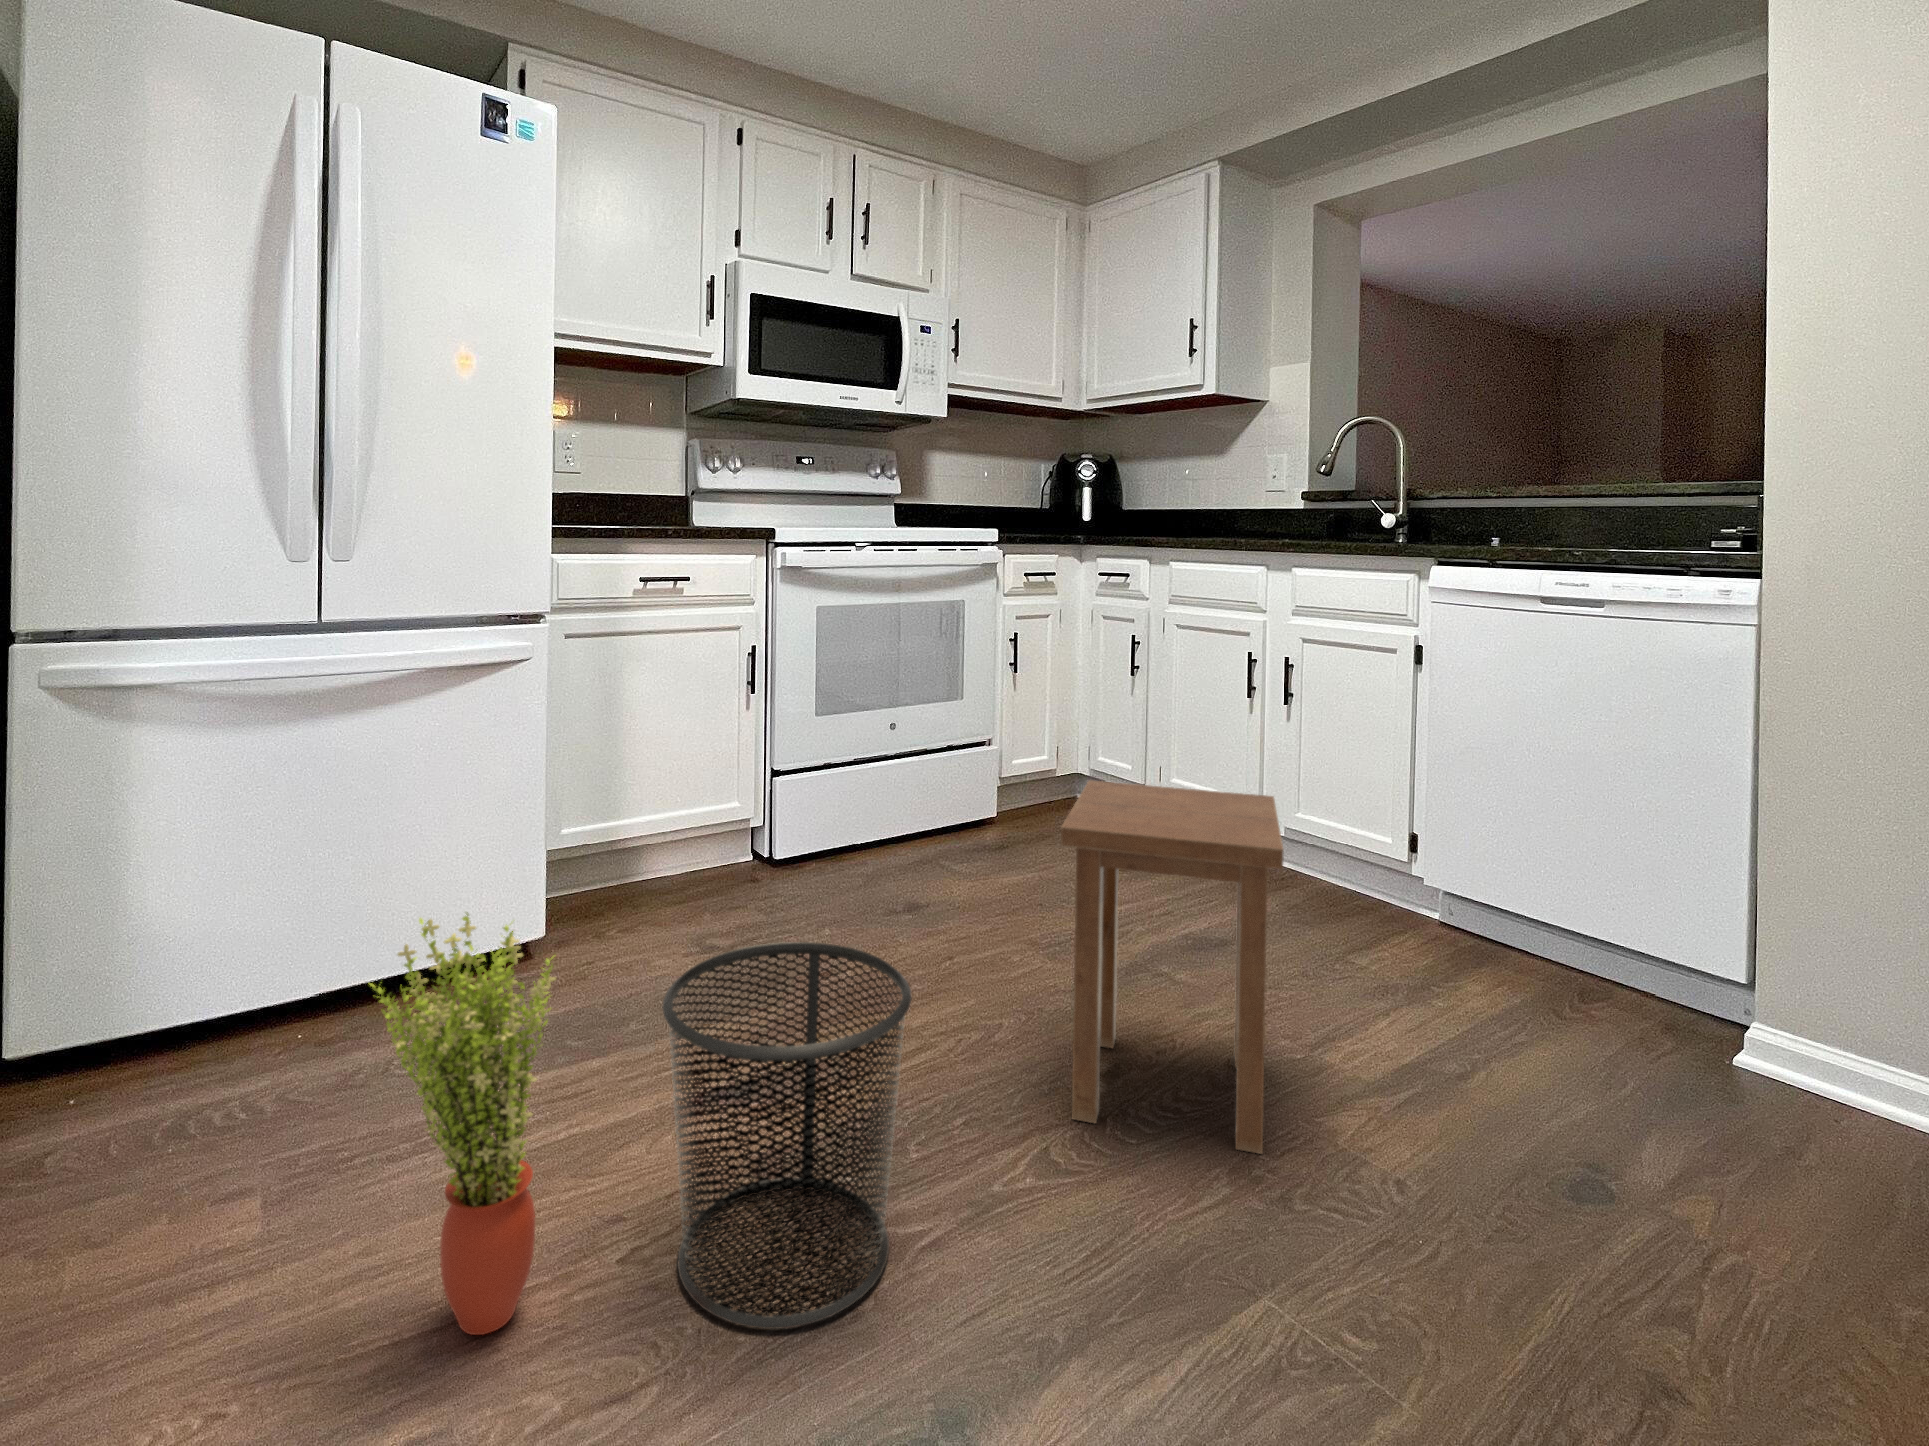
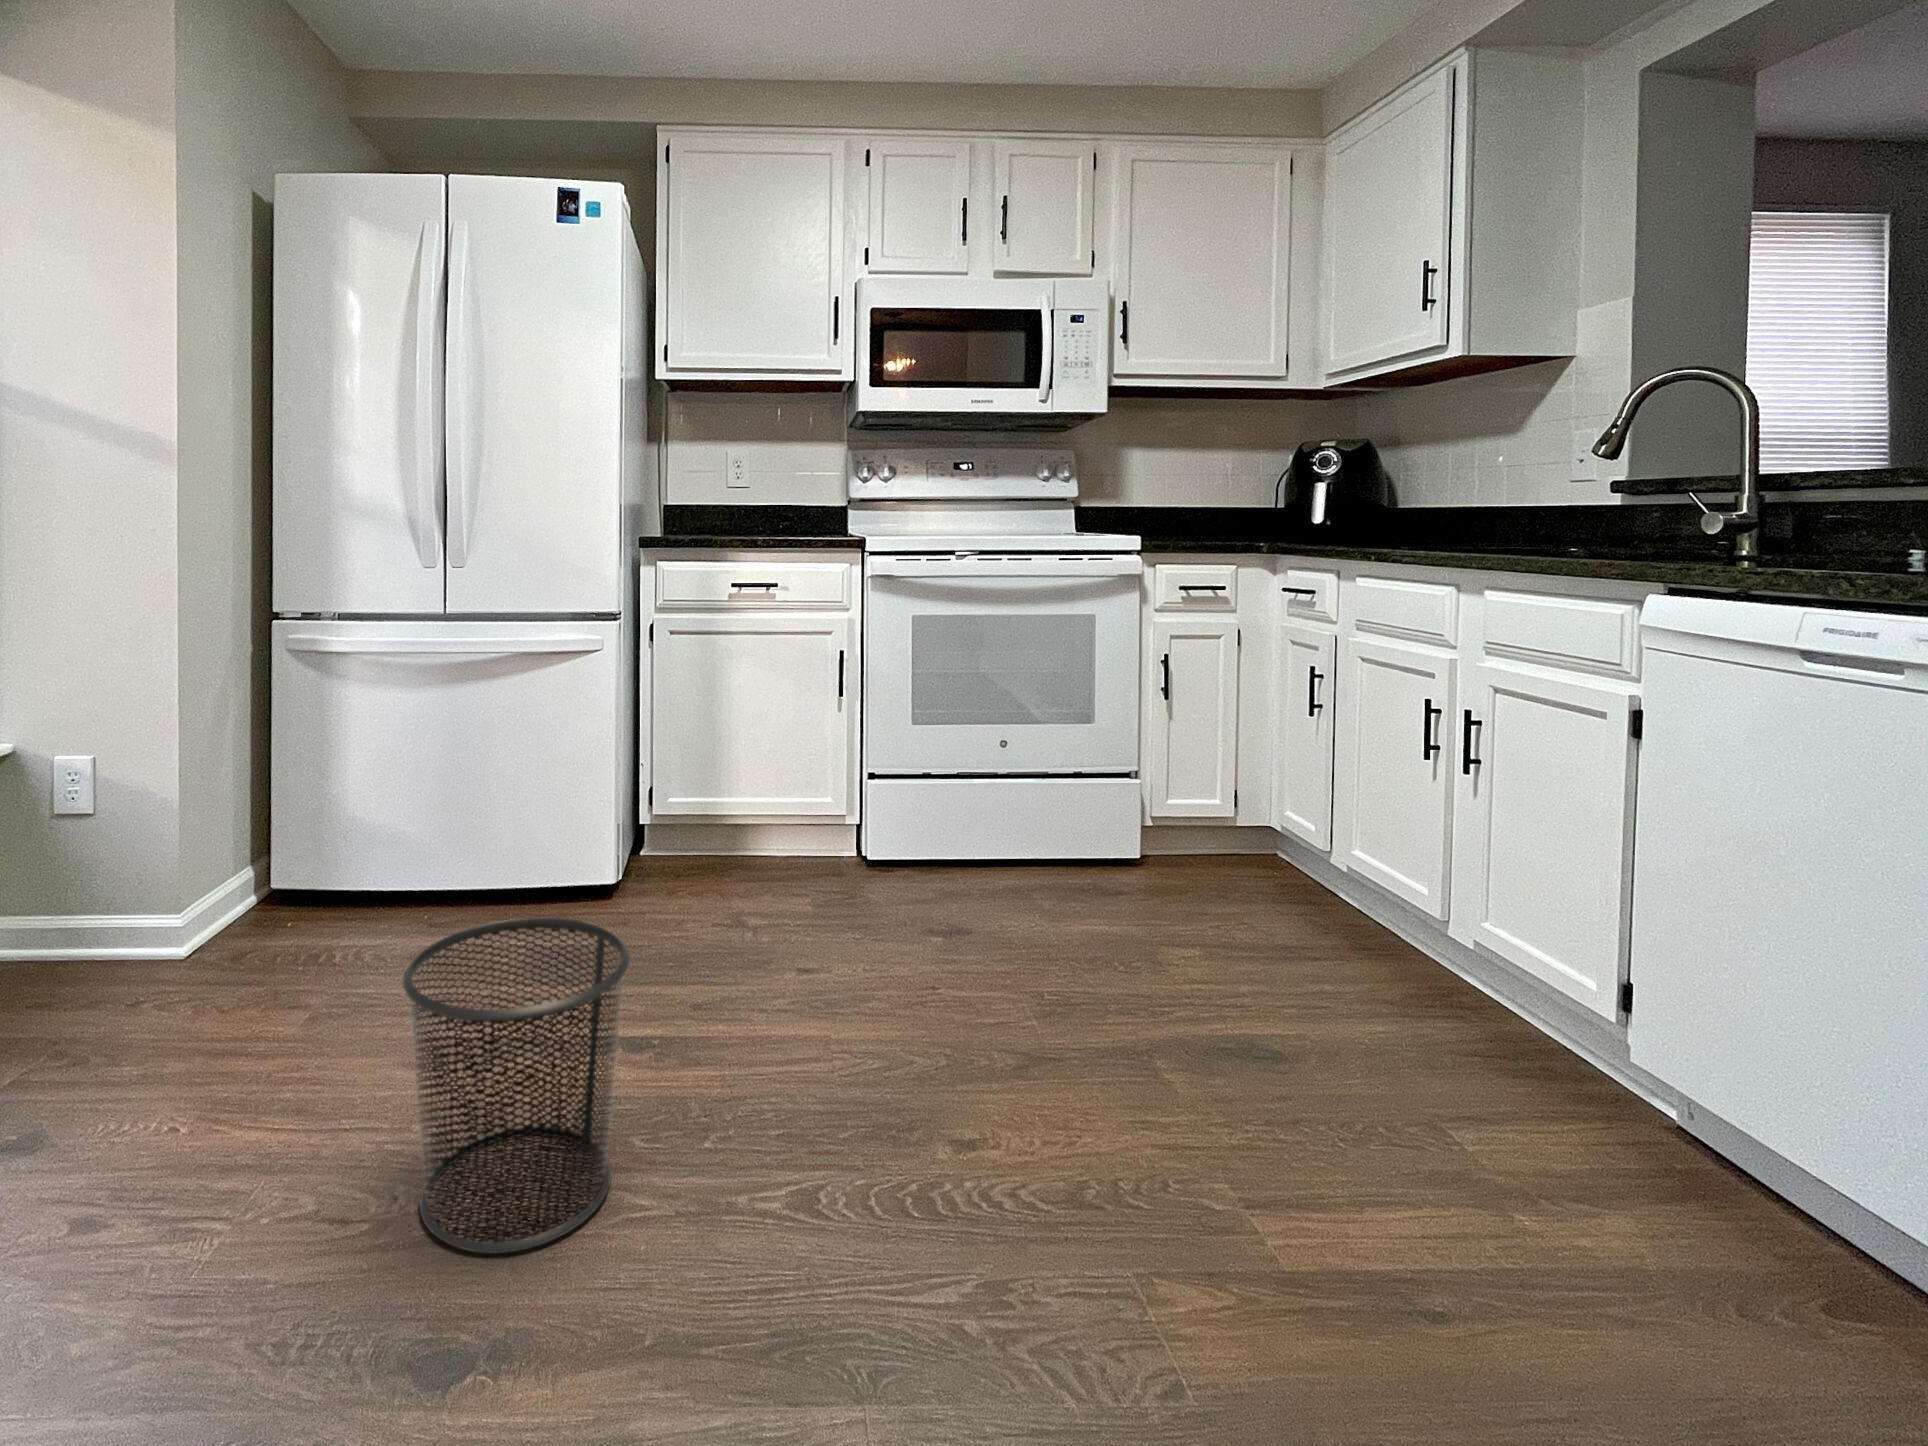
stool: present [1061,781,1284,1154] -> none [854,824,1178,1294]
potted plant: present [370,912,556,1335] -> none [225,839,357,1161]

